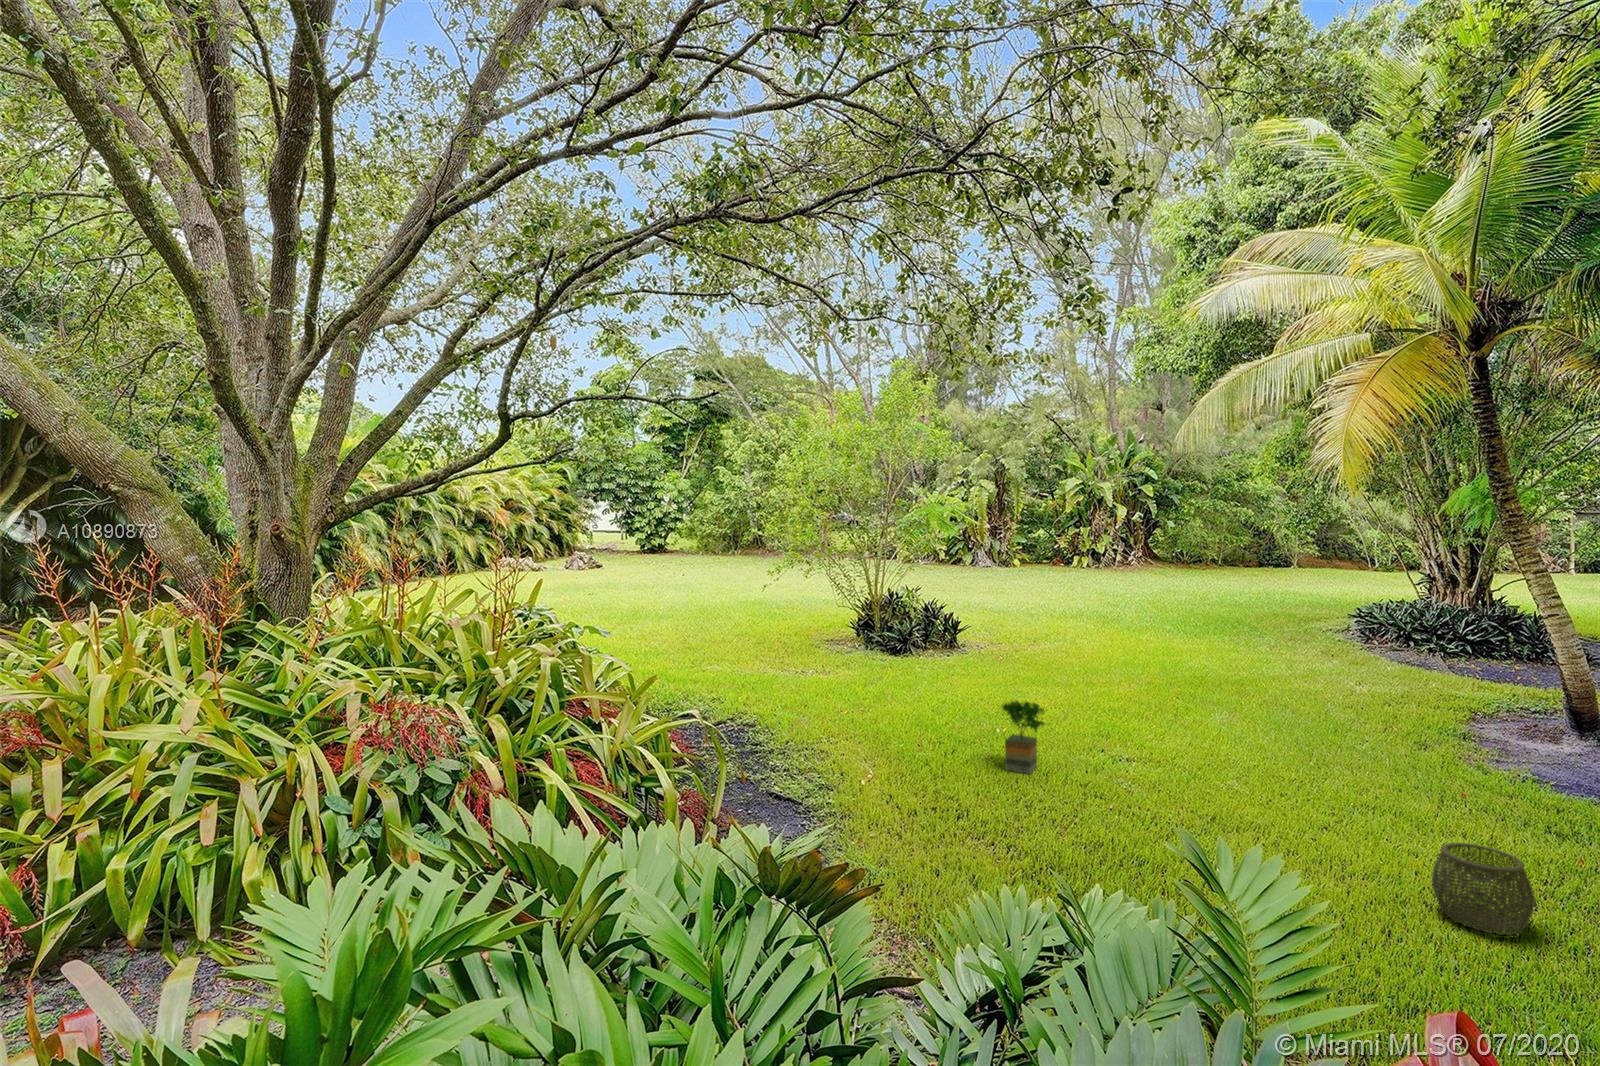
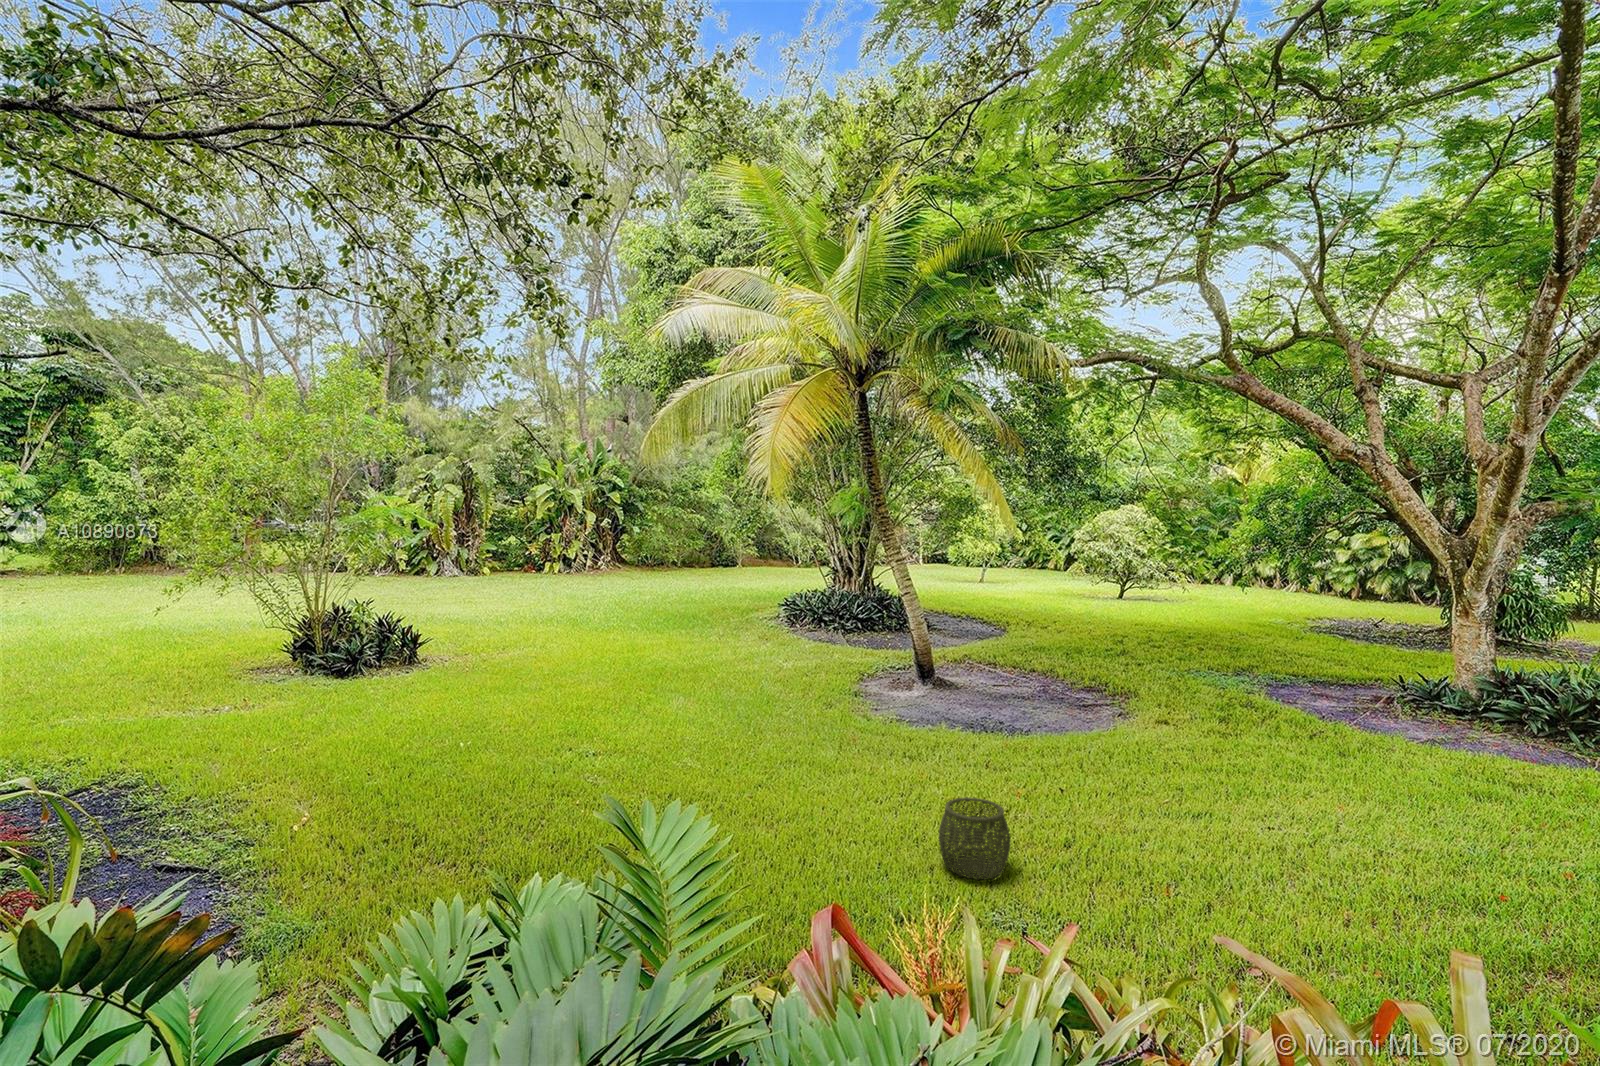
potted tree: present [1002,700,1045,774] -> none [496,723,556,815]

